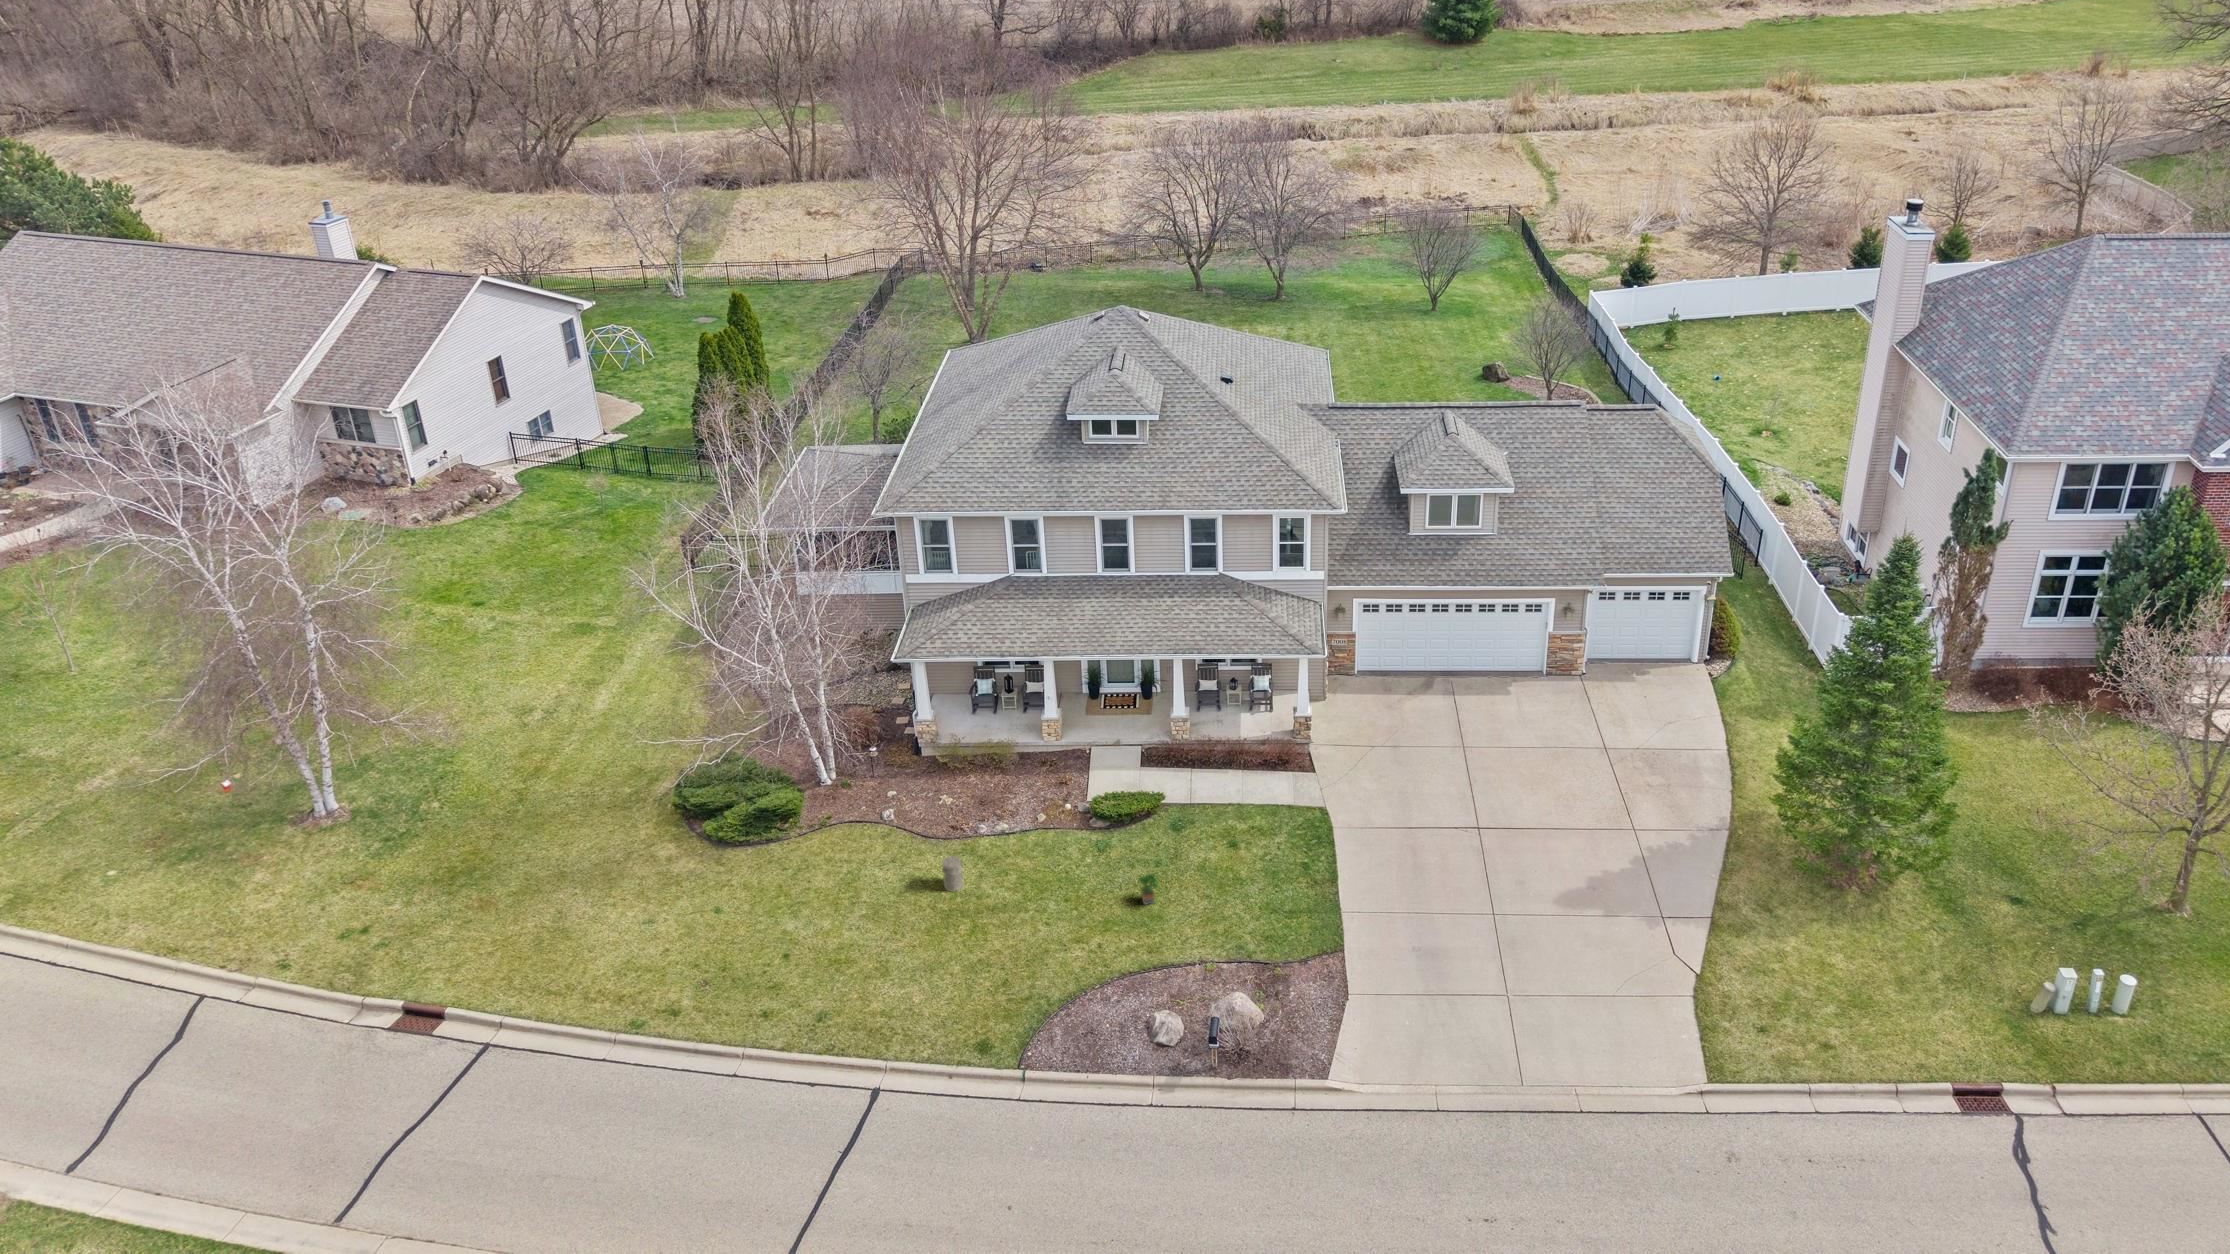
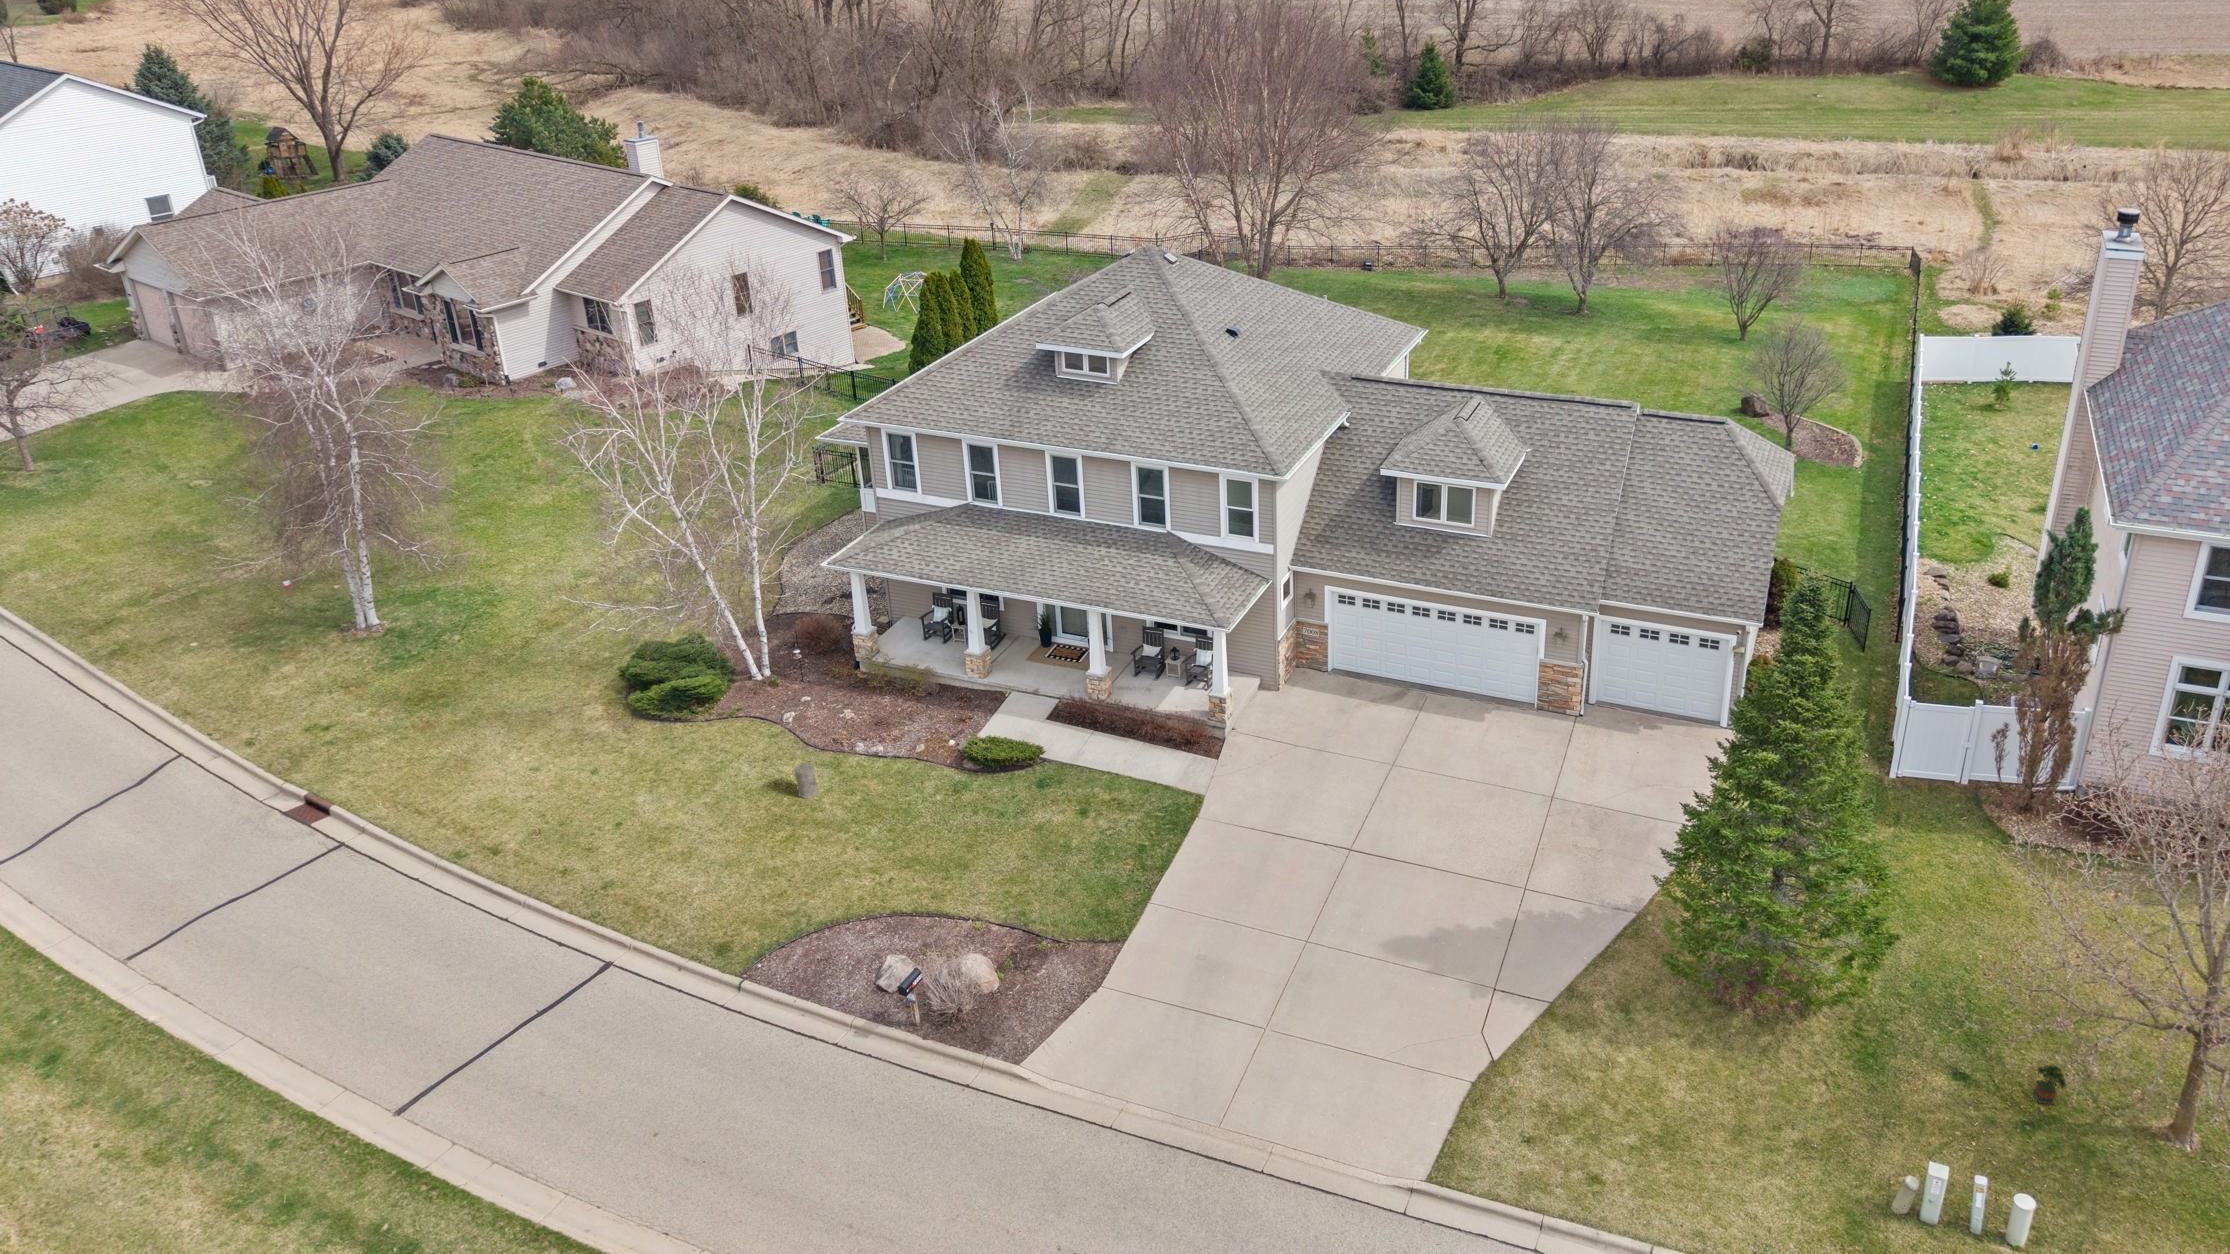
potted tree: present [1138,874,1158,905] -> present [2034,1066,2066,1104]

